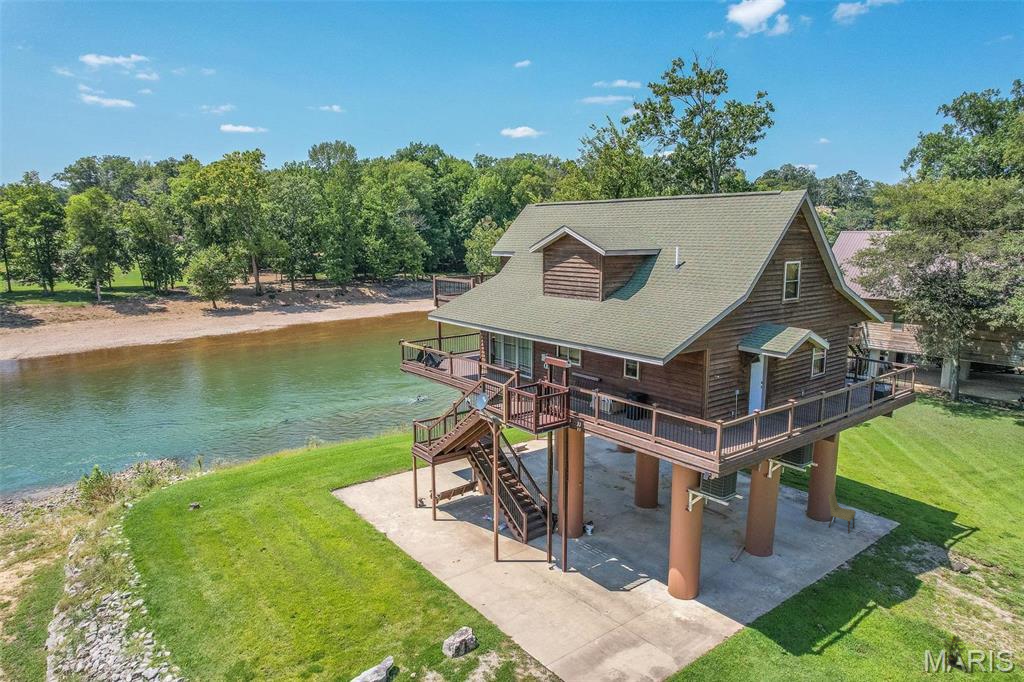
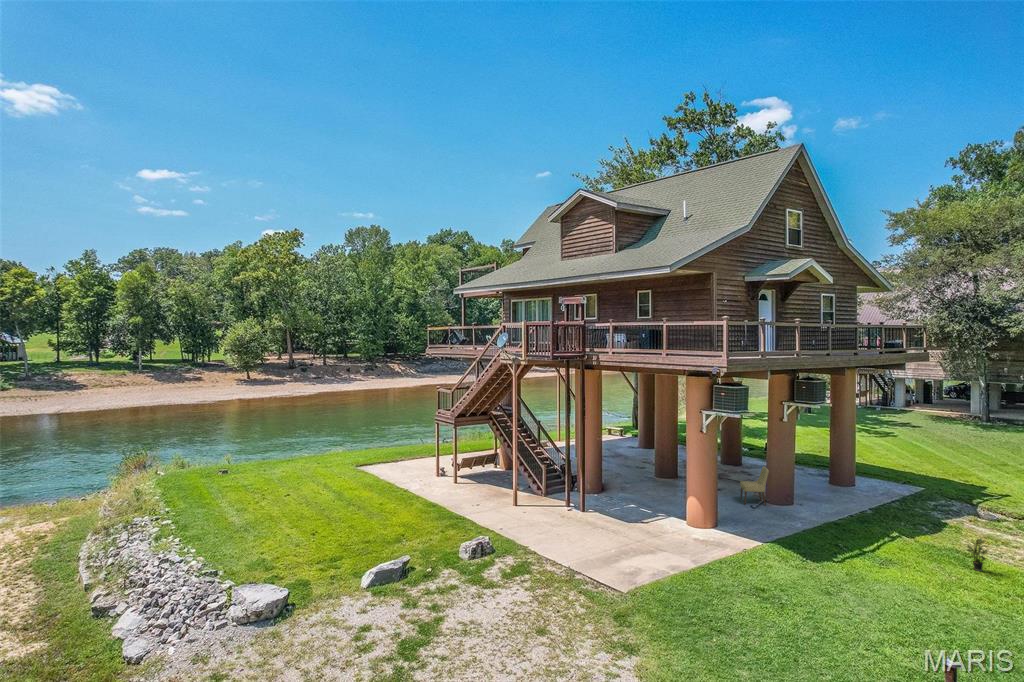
chair: present [828,491,856,533] -> present [740,466,769,506]

